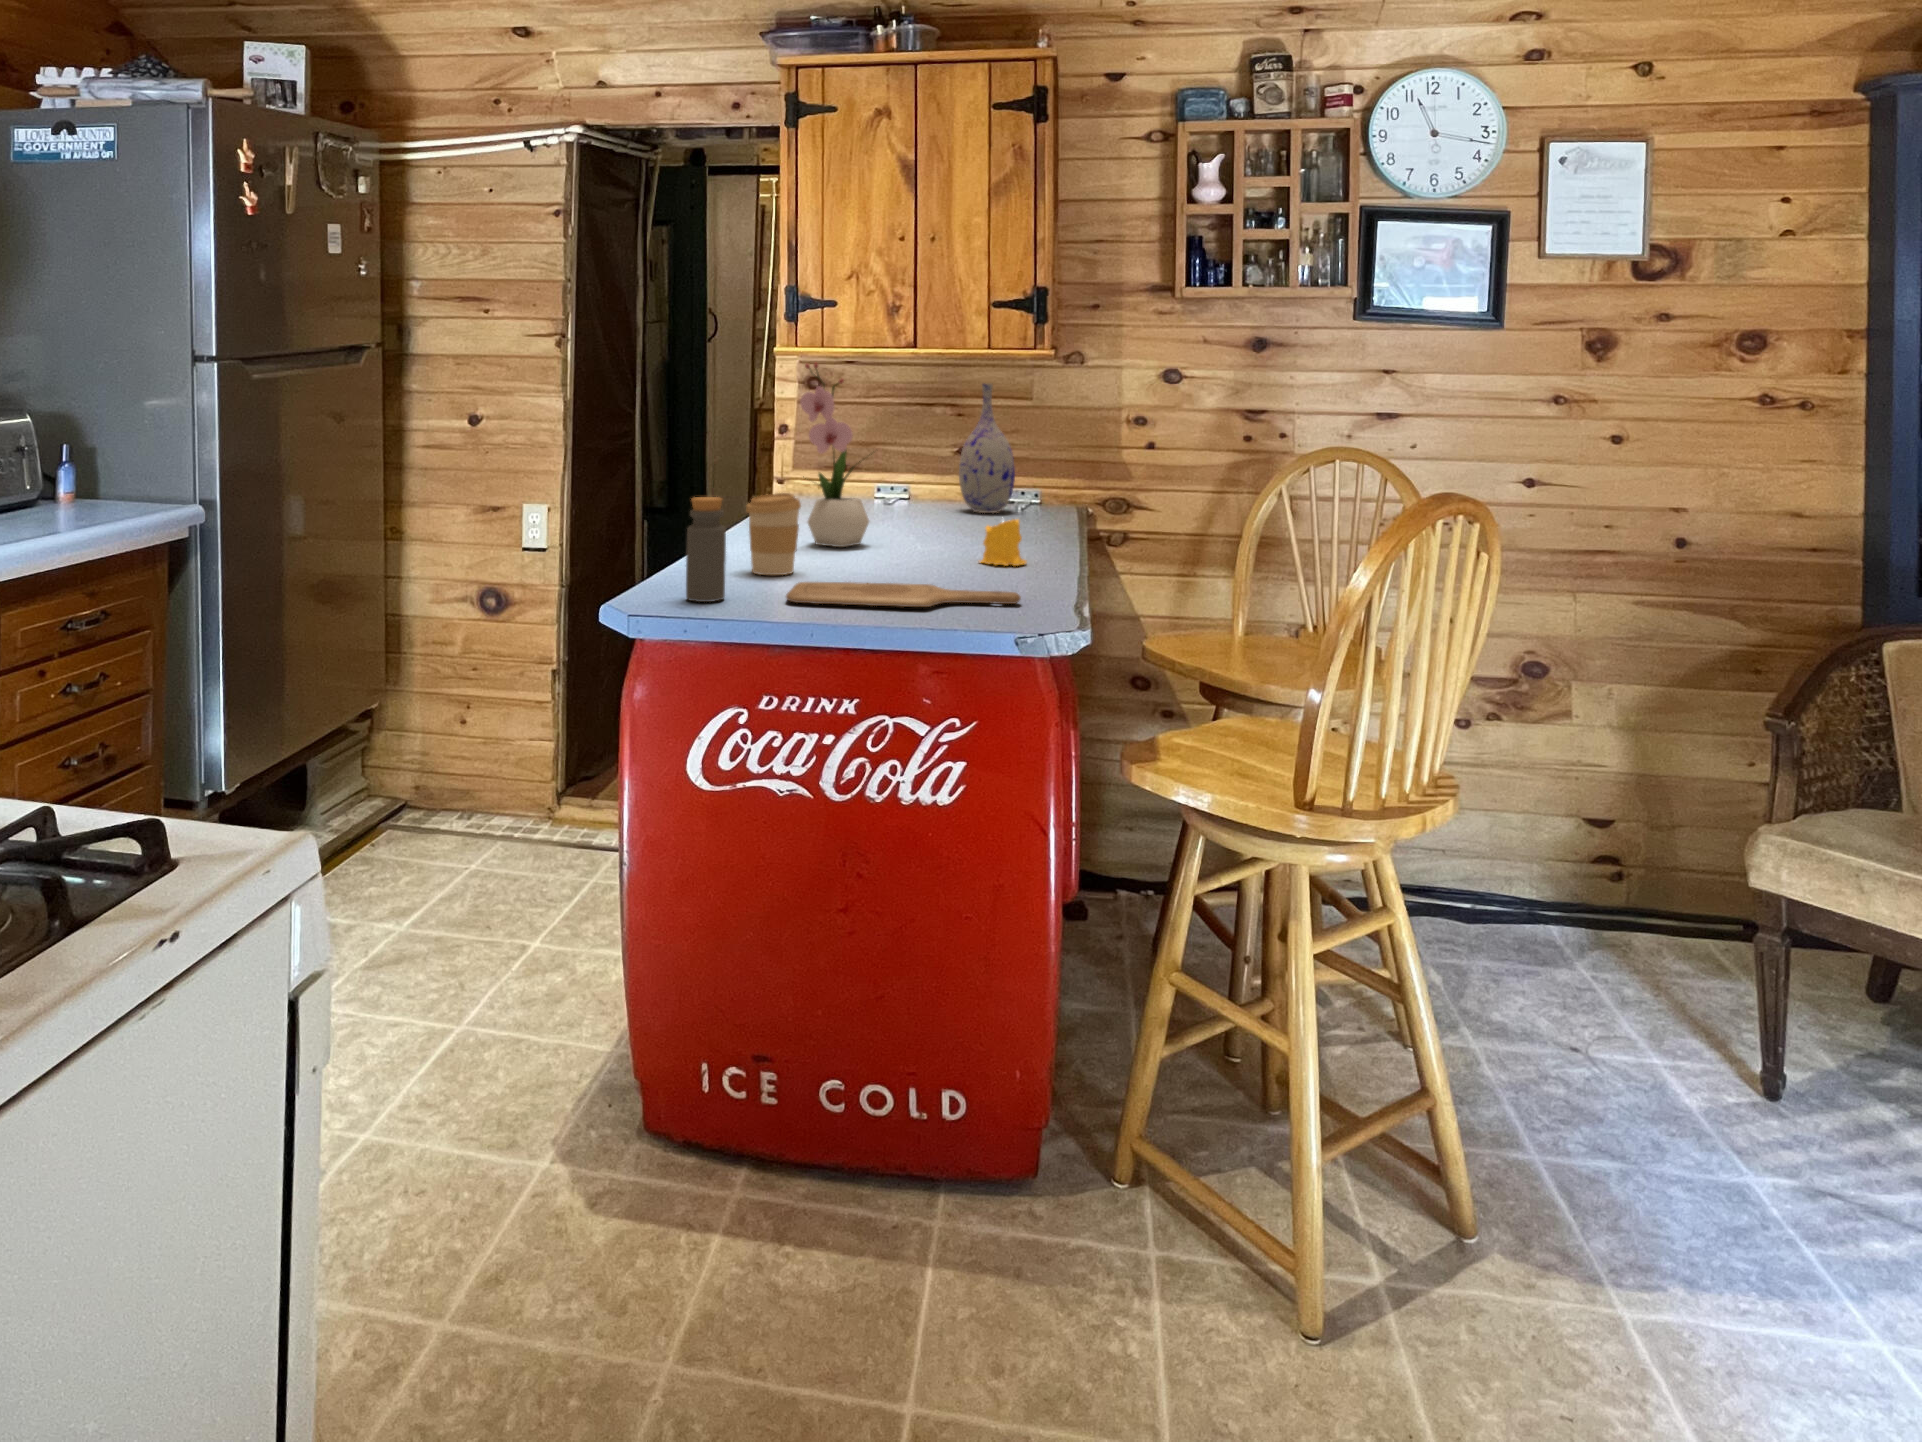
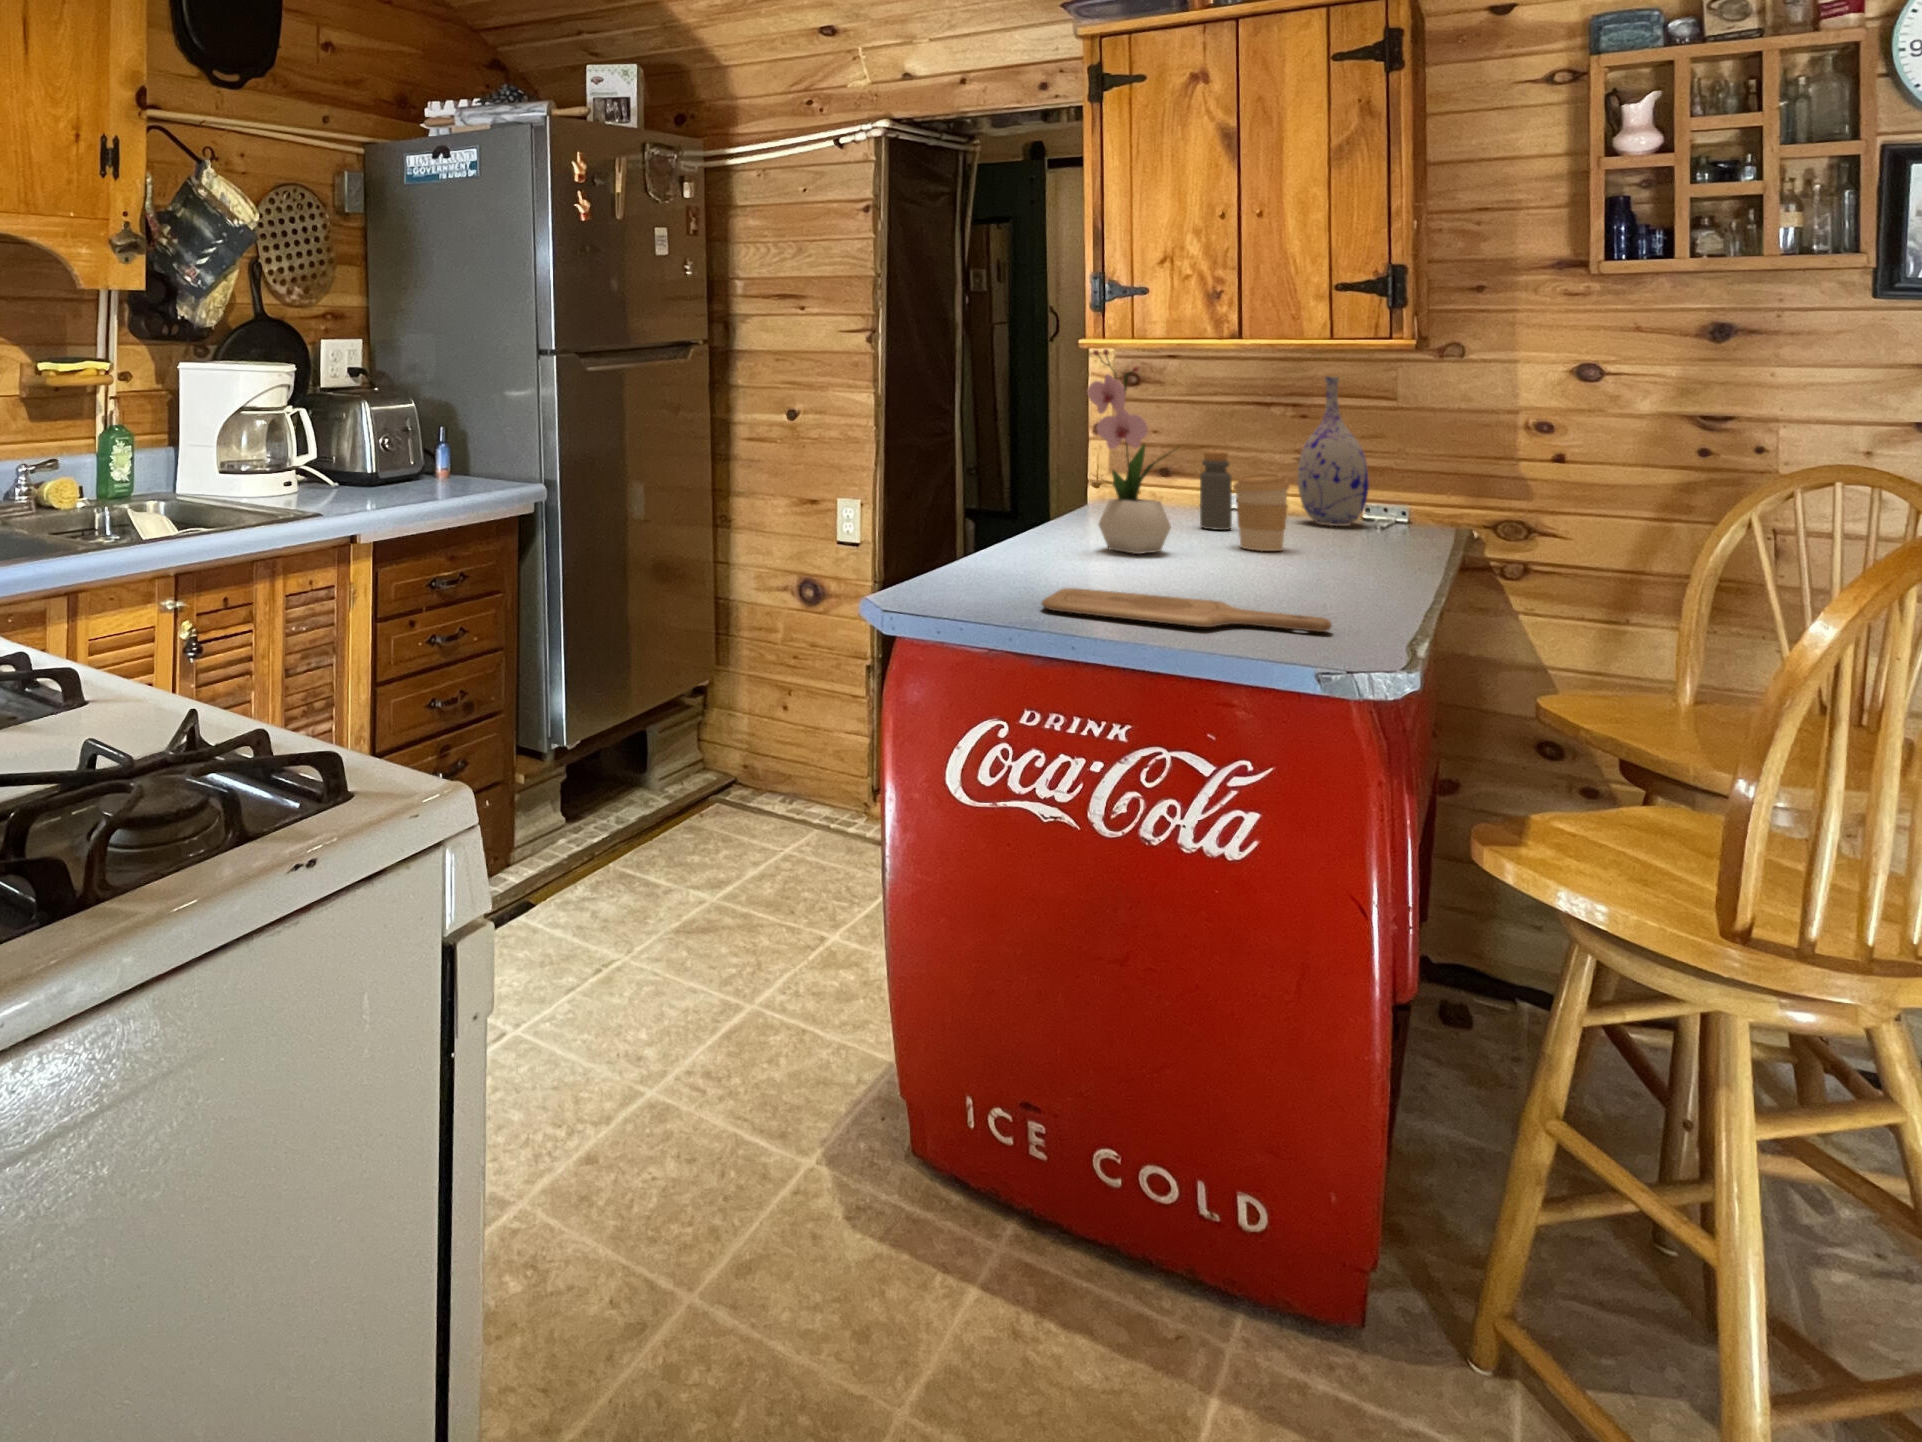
coffee cup: present [746,493,801,575] -> present [1233,474,1289,551]
bottle: present [686,497,726,602] -> present [1200,451,1232,530]
candle: present [980,519,1026,566] -> none [1297,527,1361,587]

